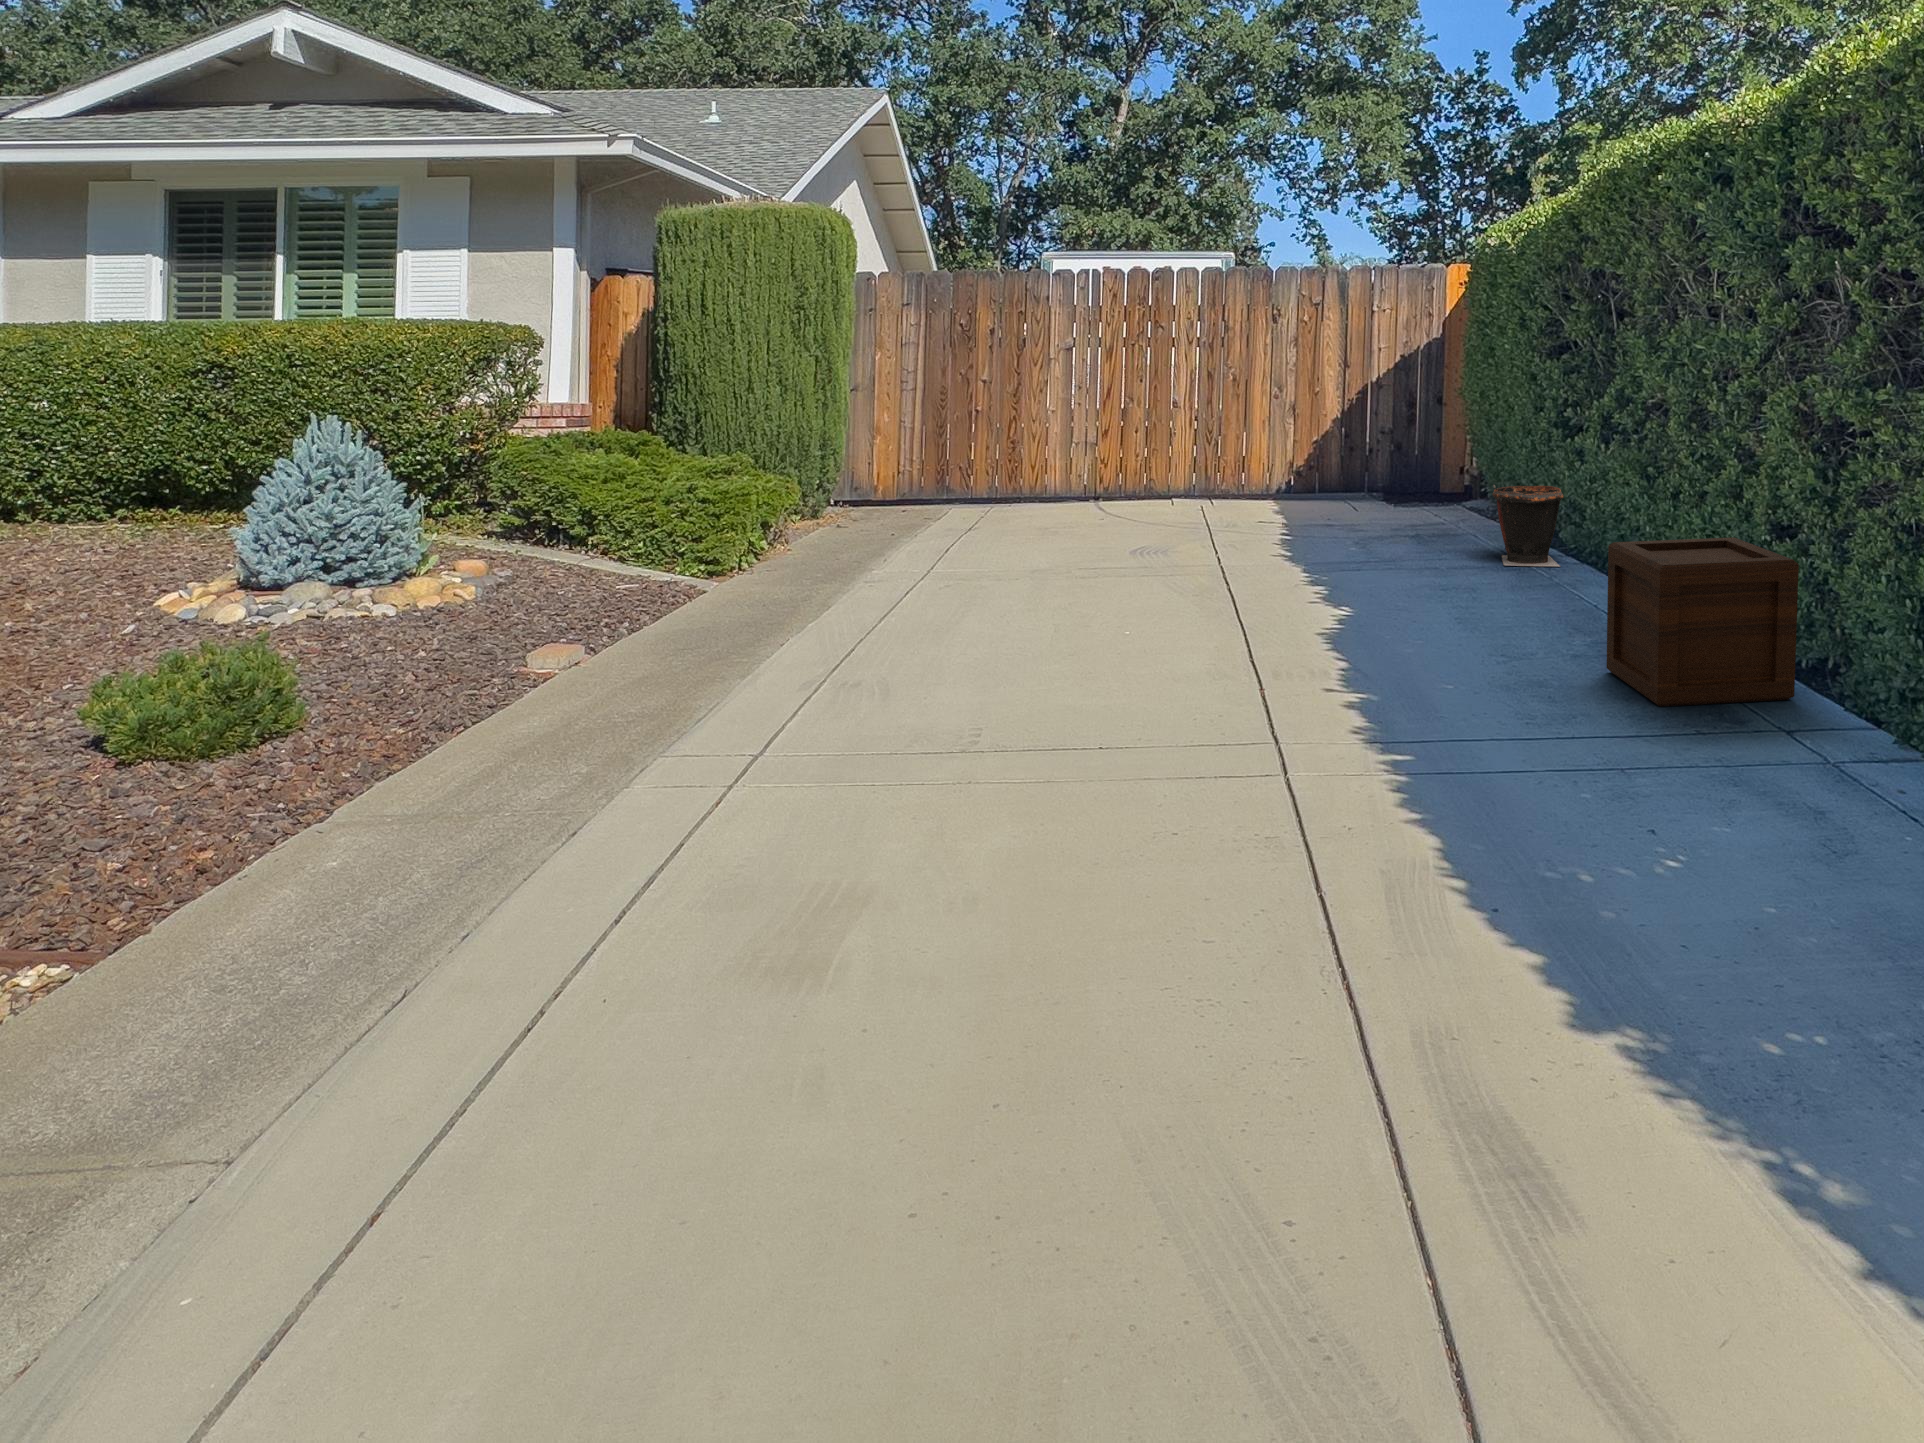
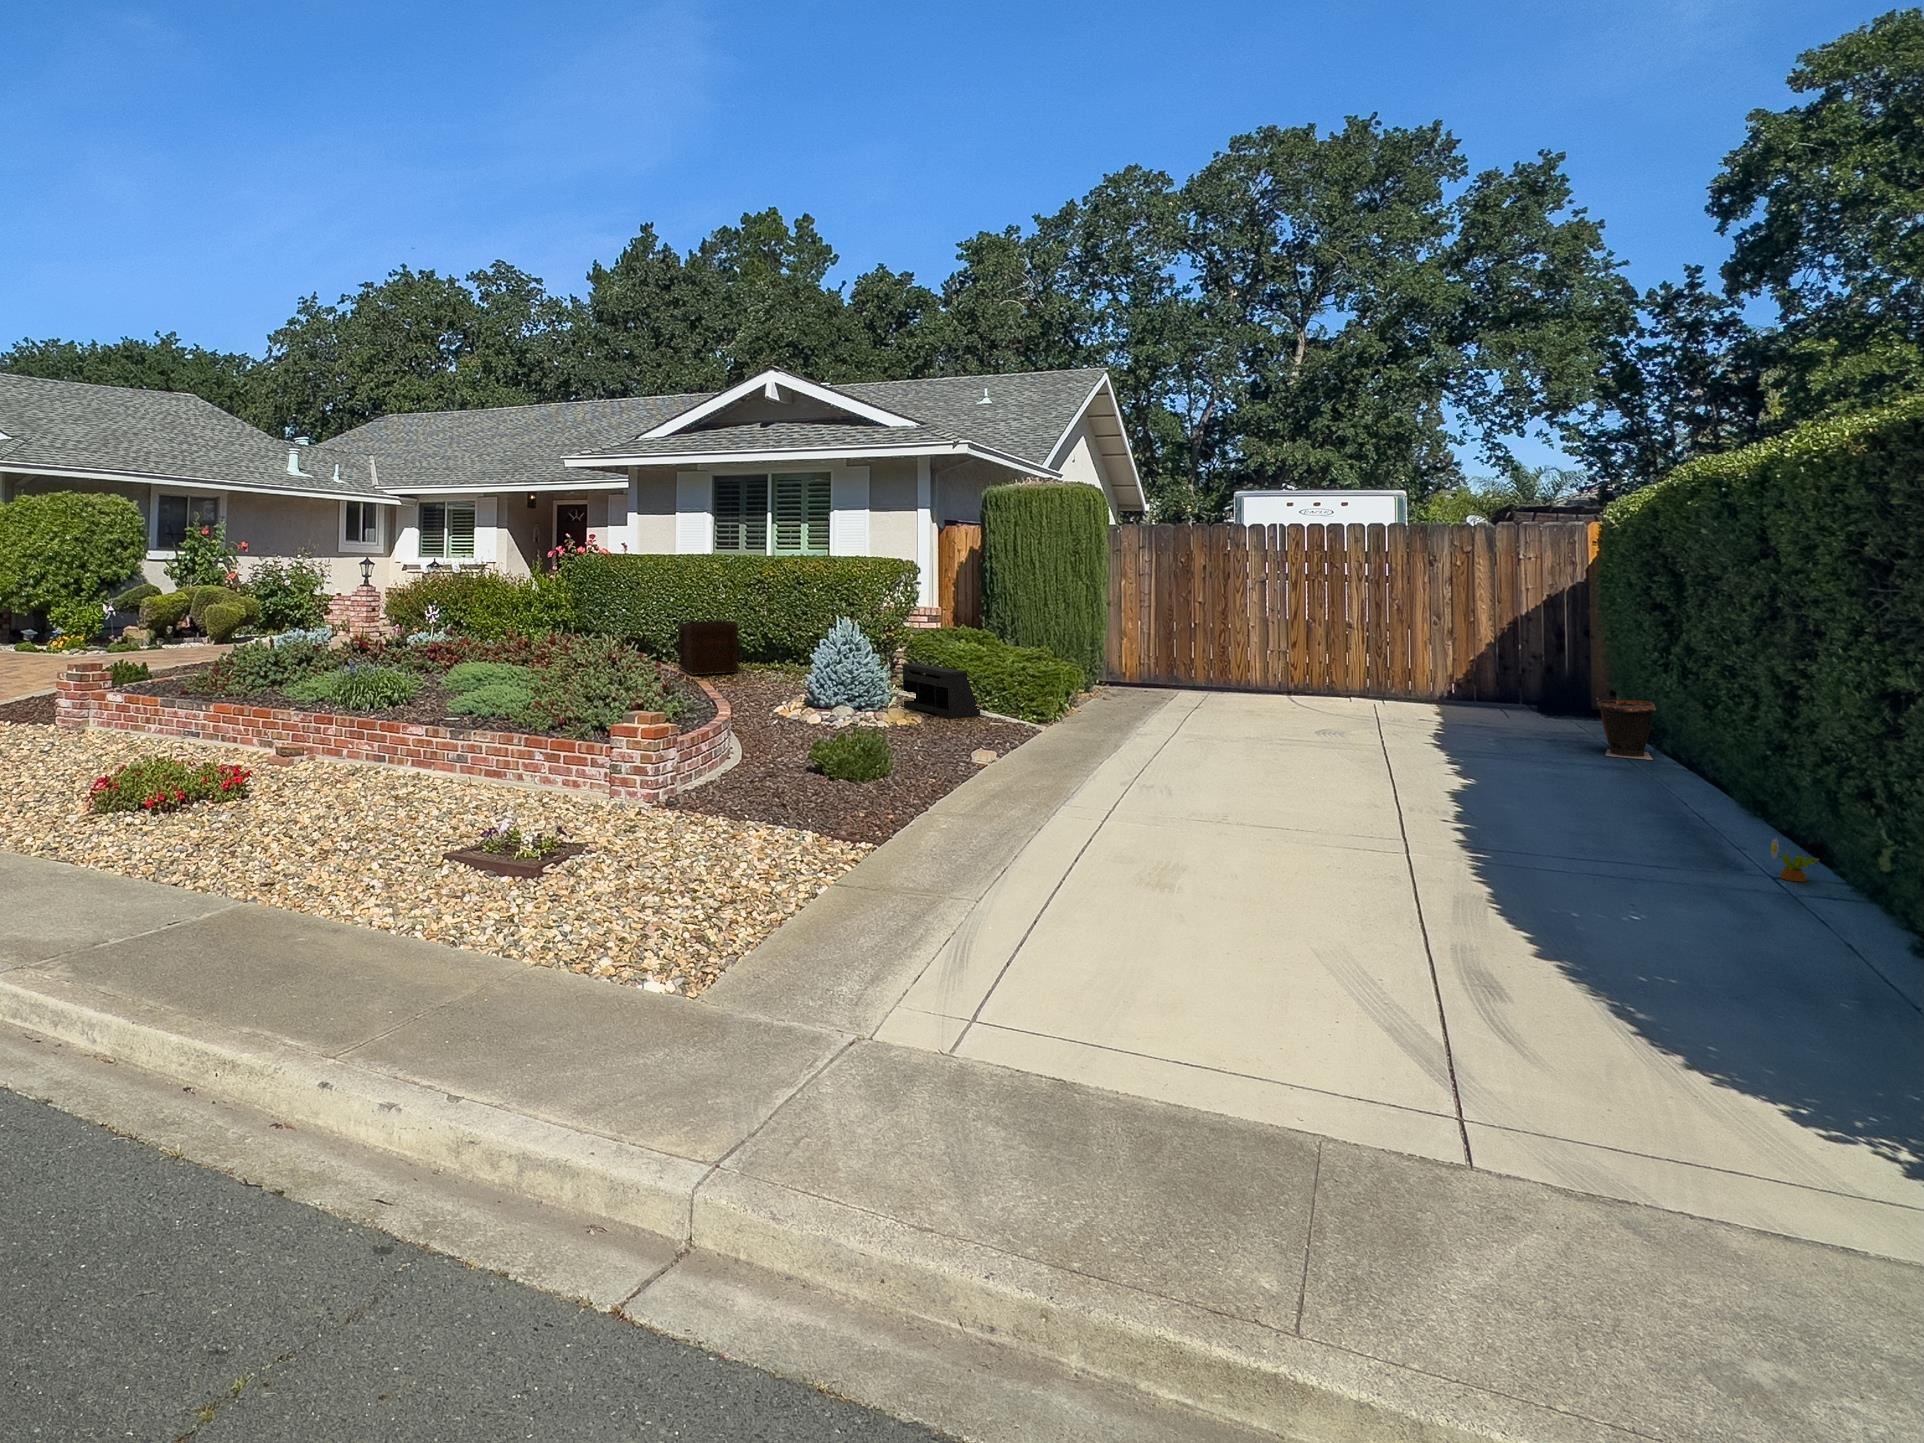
bench: none [474,485,611,582] -> present [902,663,980,719]
wooden crate: present [1607,537,1799,707] -> present [678,620,739,675]
decorative plant: none [1824,698,1892,769] -> present [1771,838,1819,881]

